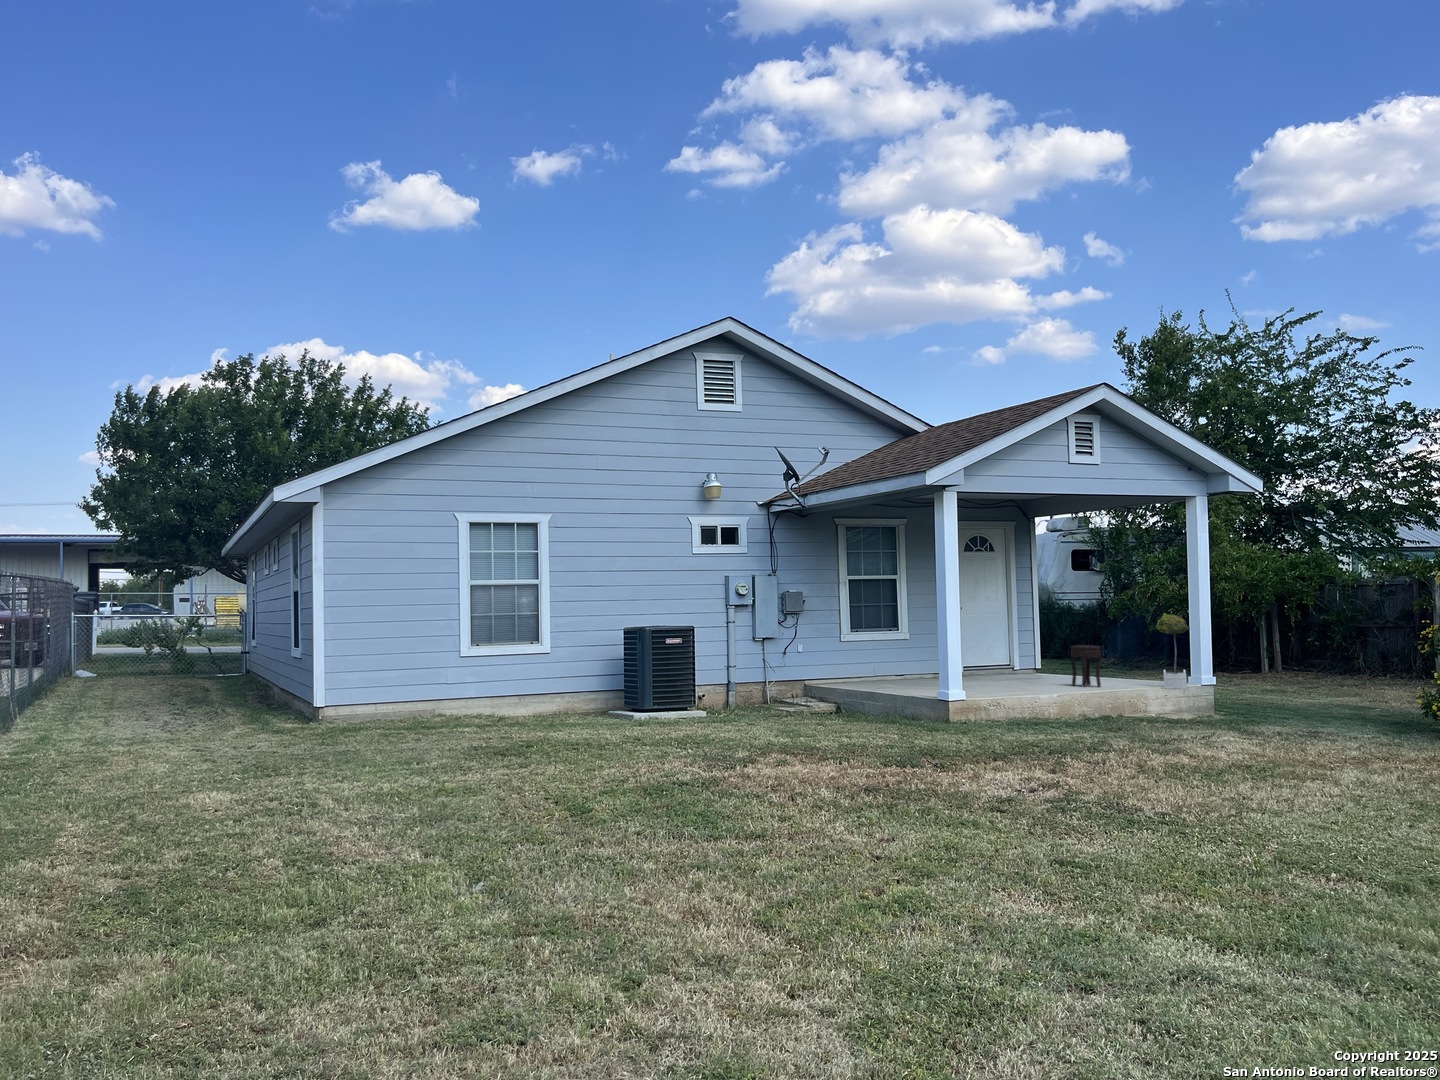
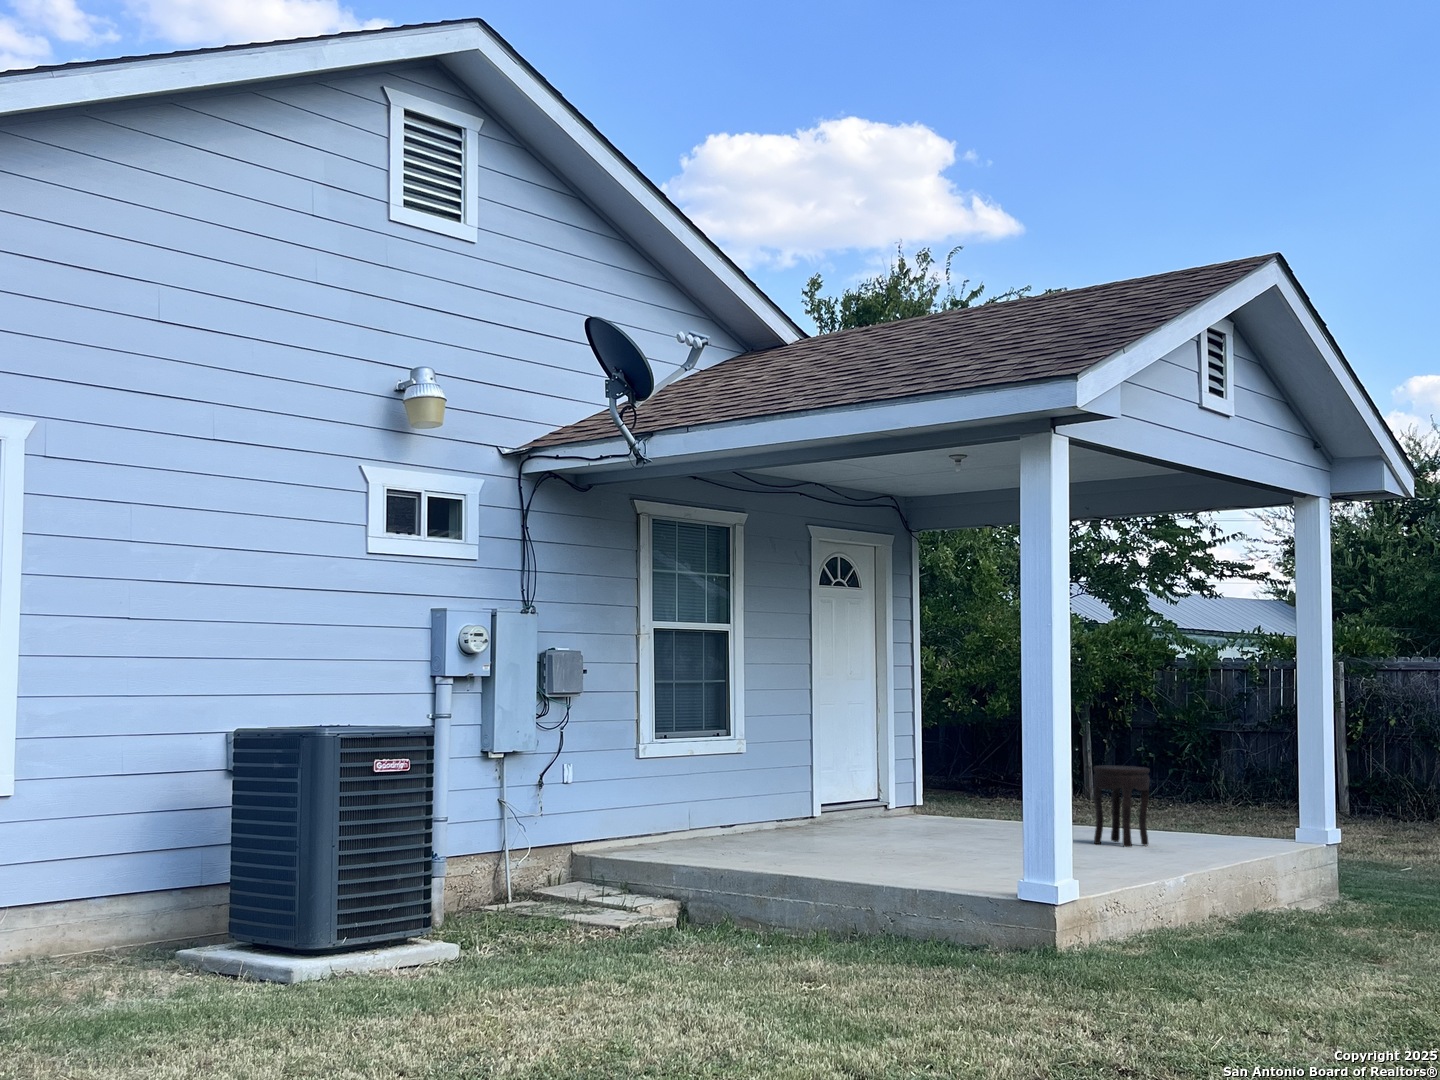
potted tree: present [1156,613,1190,690] -> none [1215,705,1275,847]

